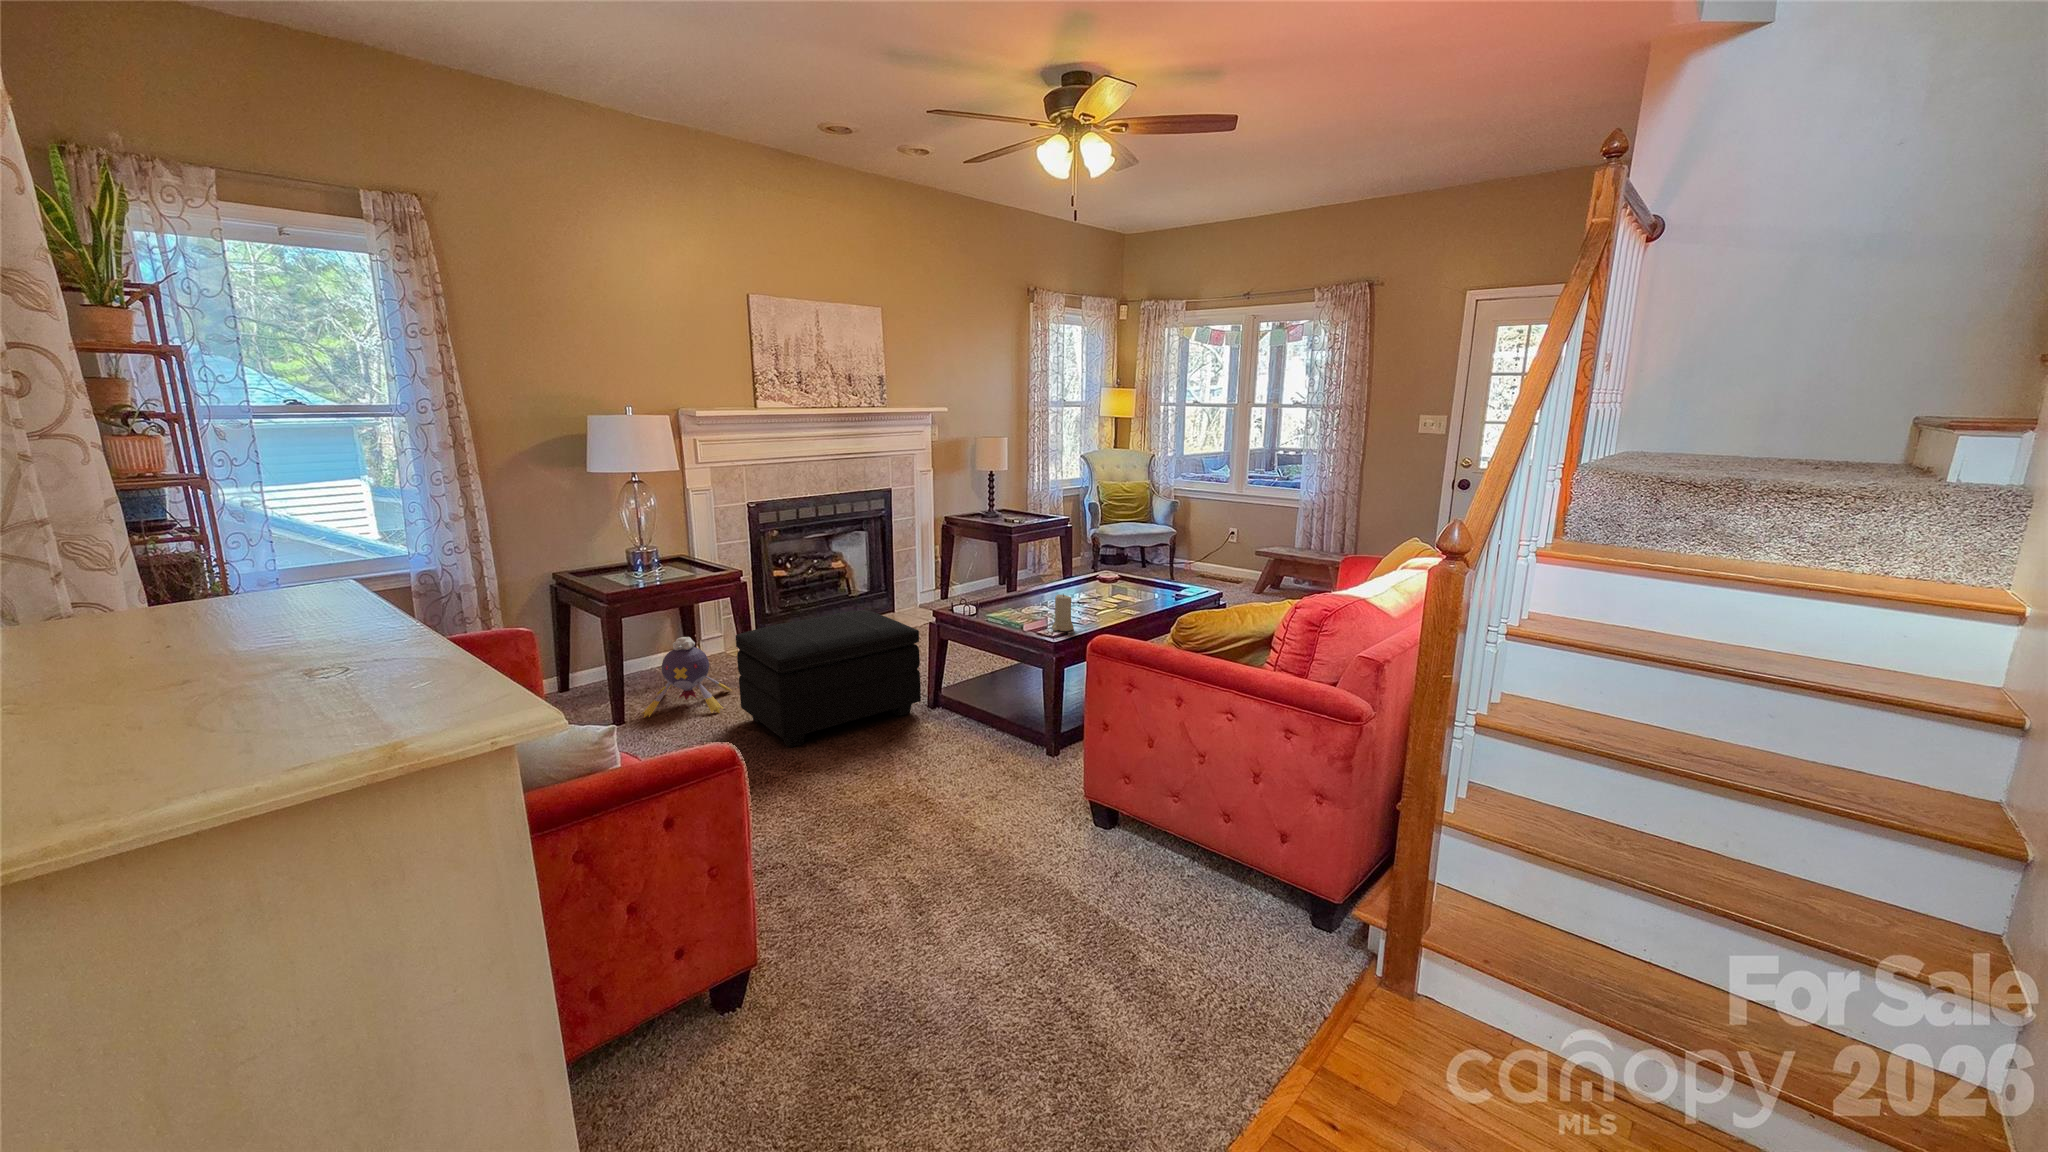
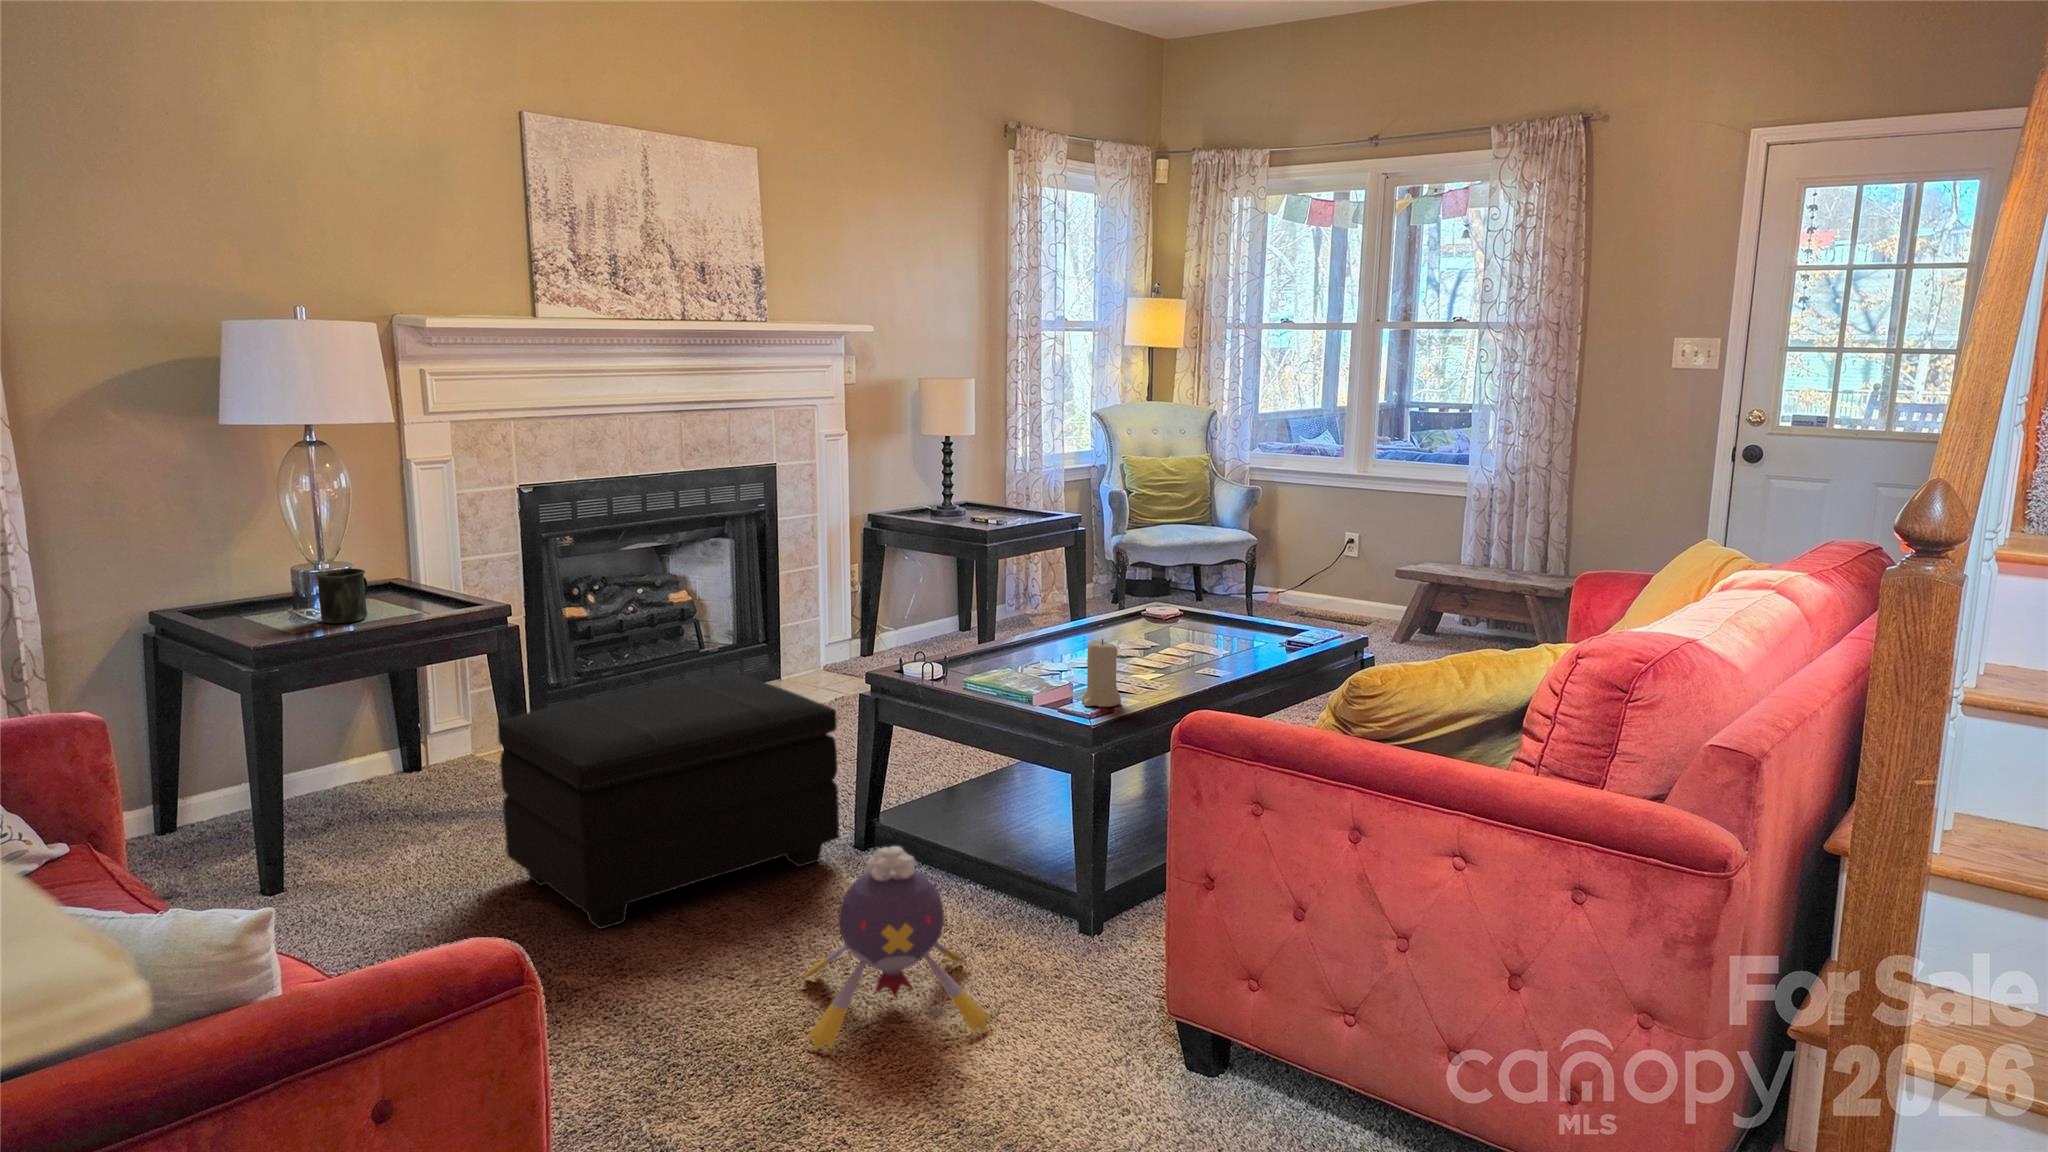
mug: none [638,551,666,581] -> present [315,569,367,623]
plush toy: present [642,637,731,717] -> present [802,846,991,1051]

